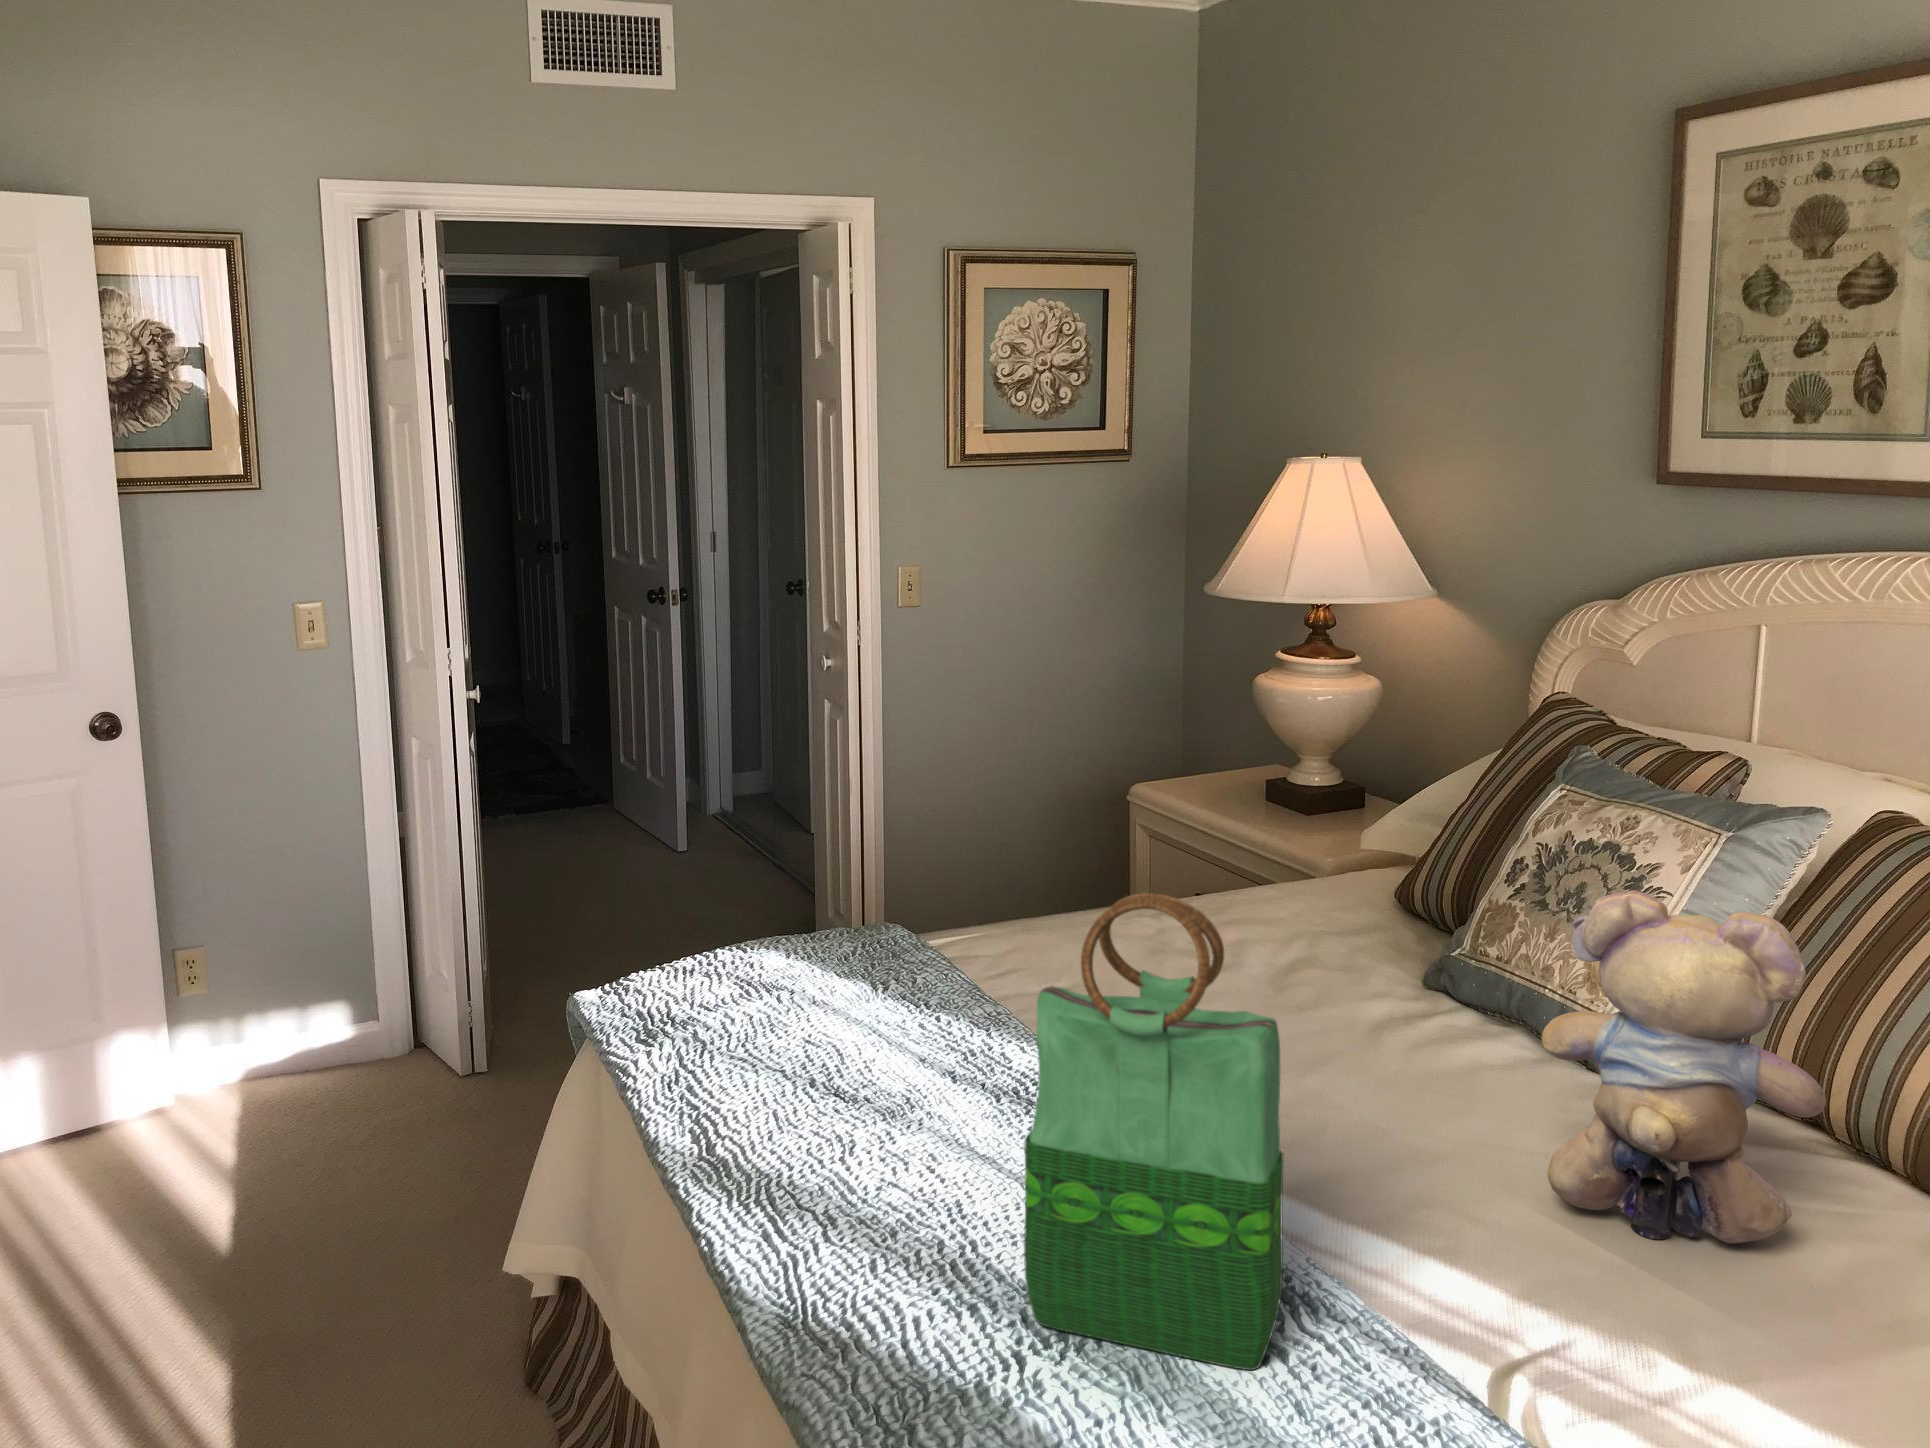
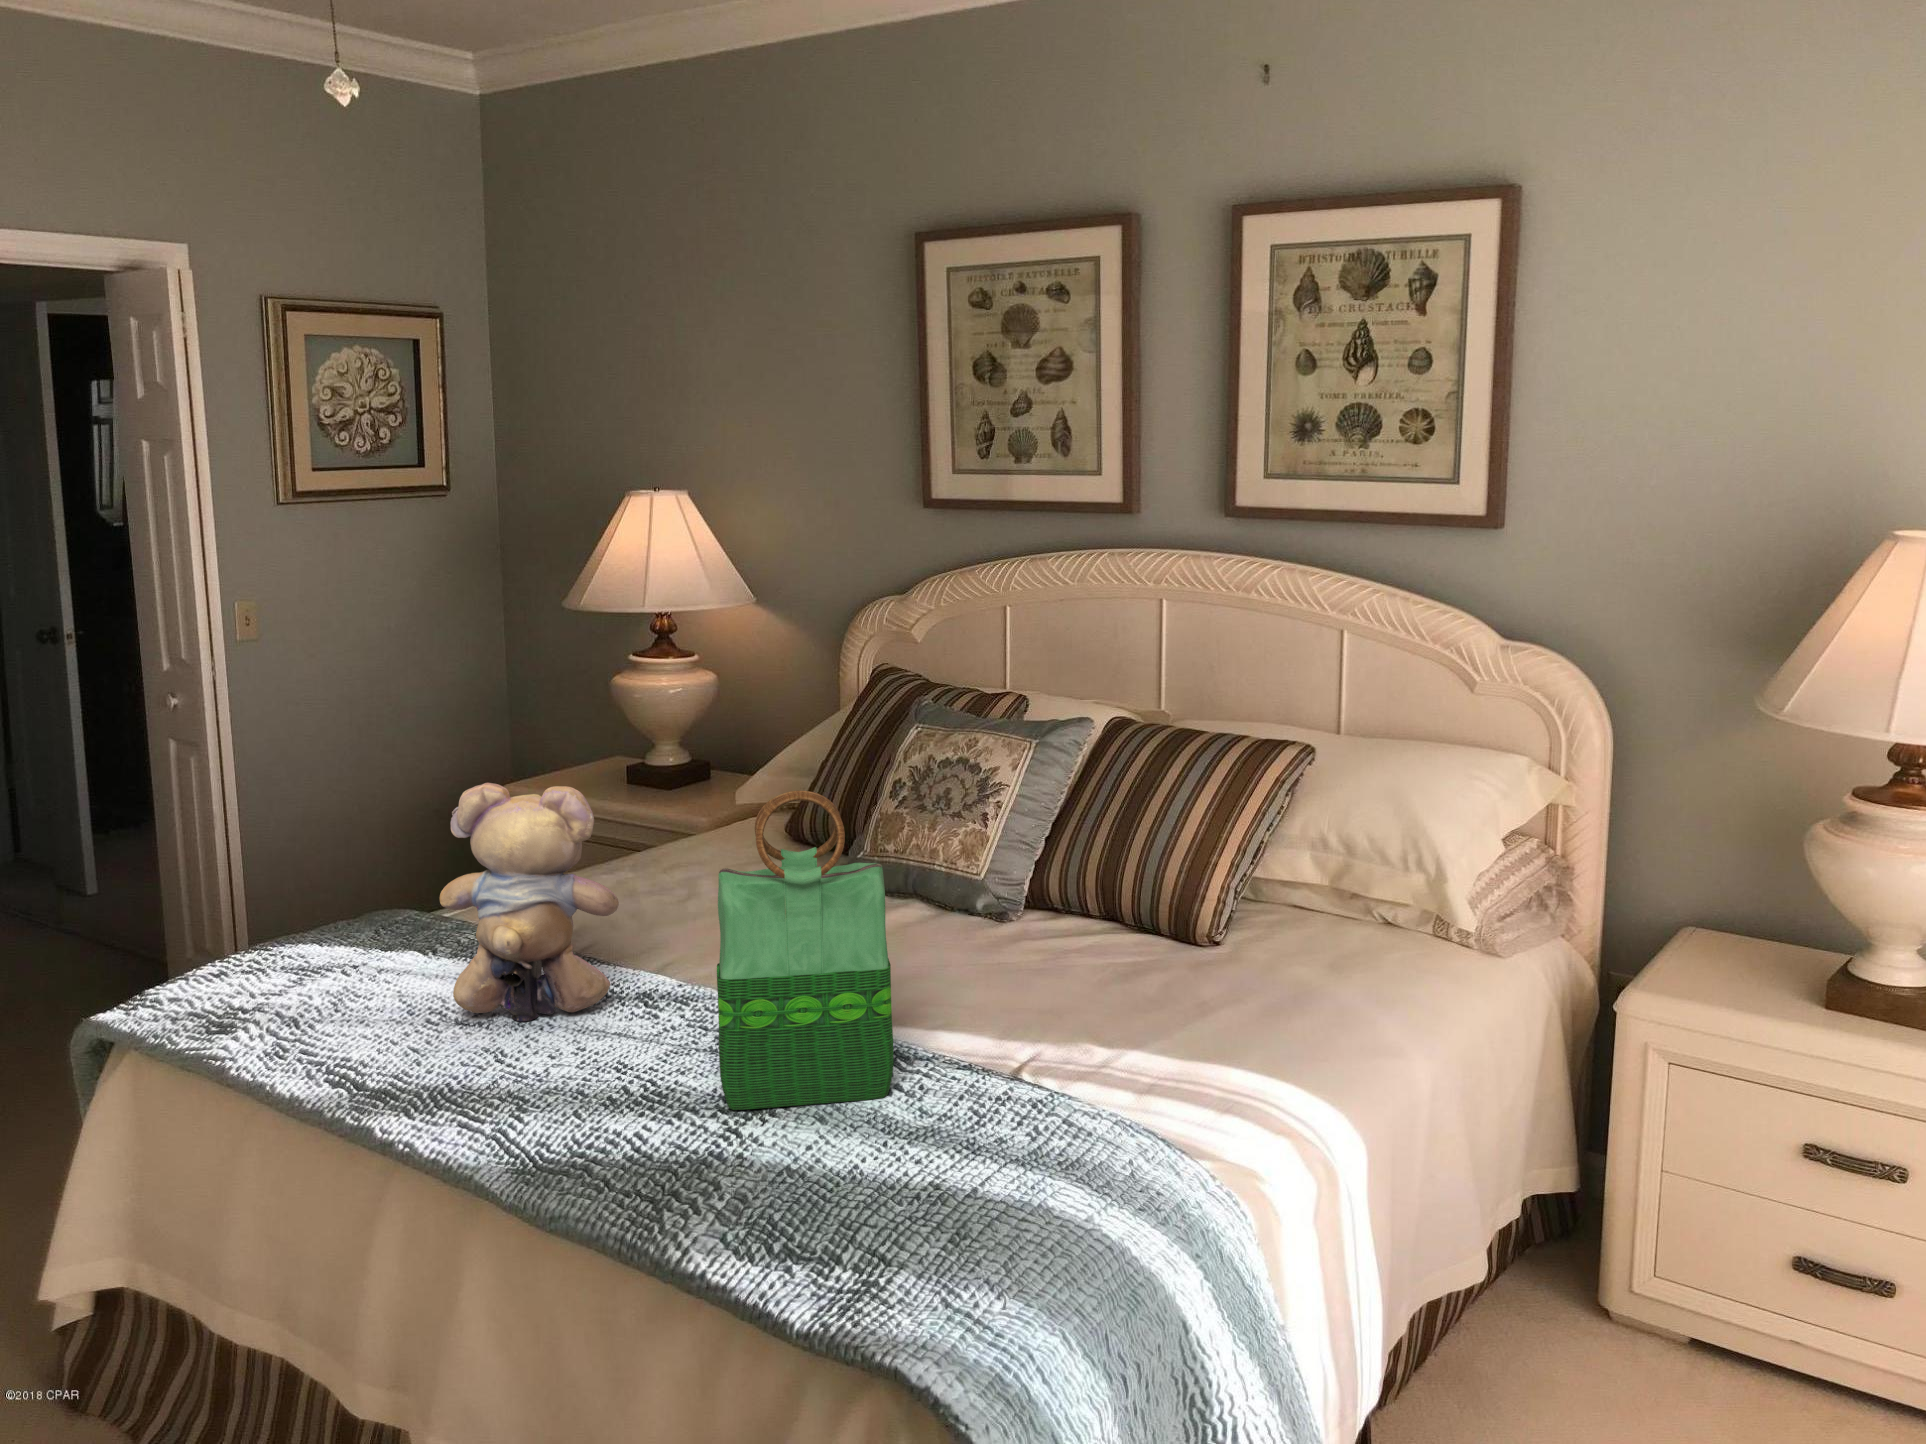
teddy bear: present [1542,890,1826,1243] -> present [440,783,619,1021]

